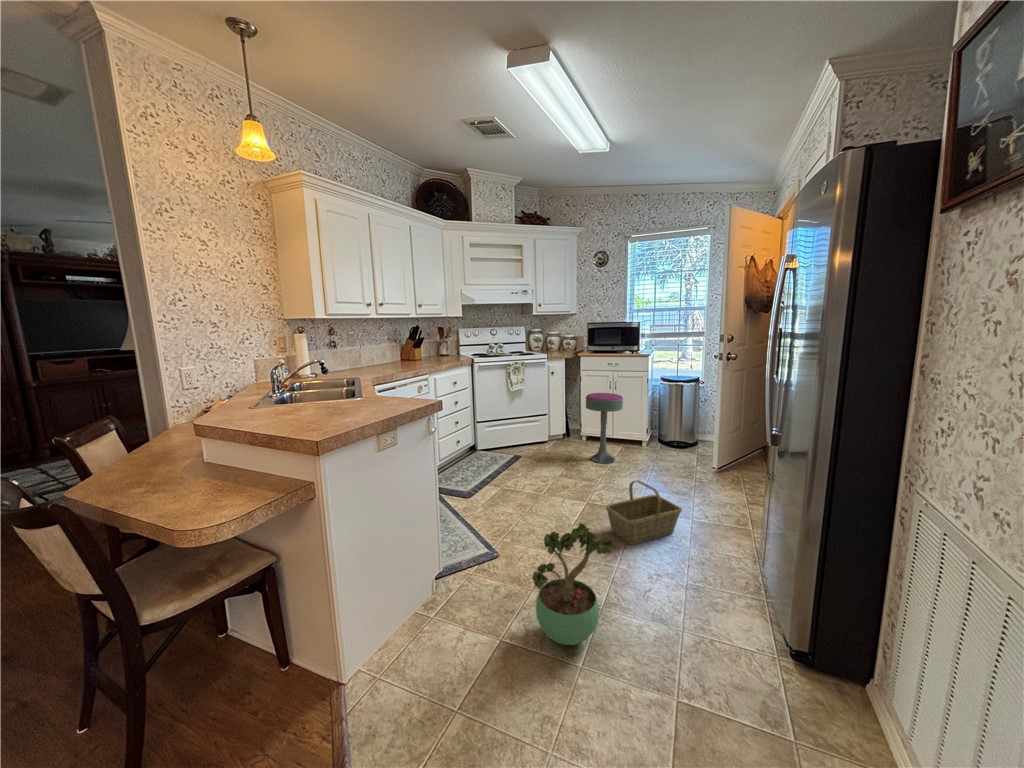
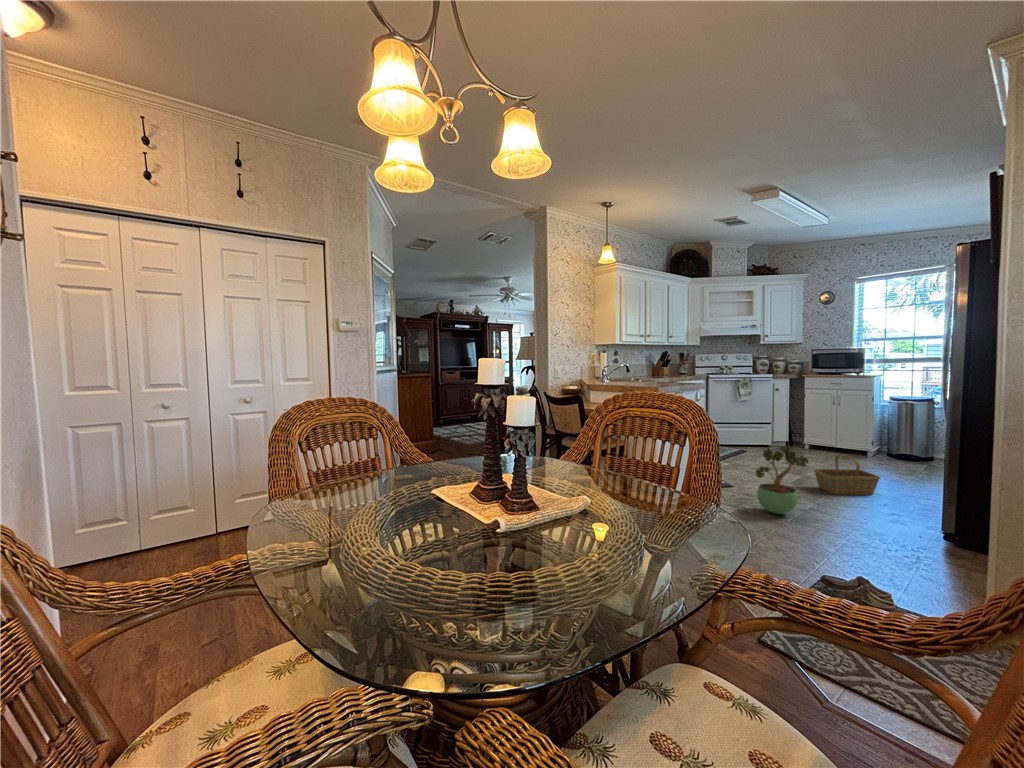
bar stool: present [586,393,623,463] -> none [806,405,842,461]

